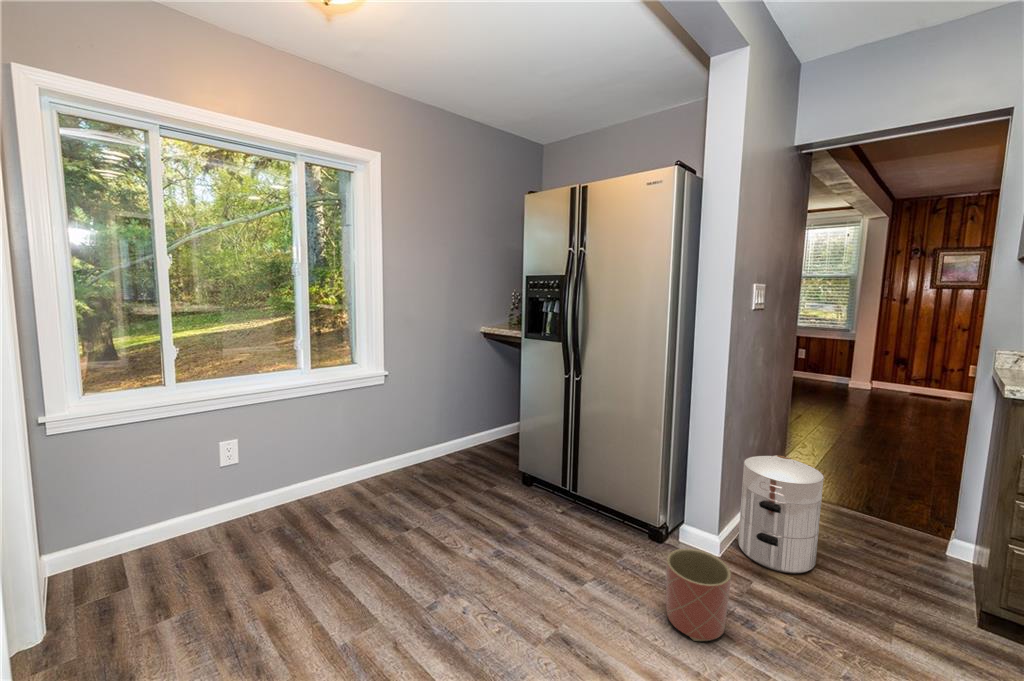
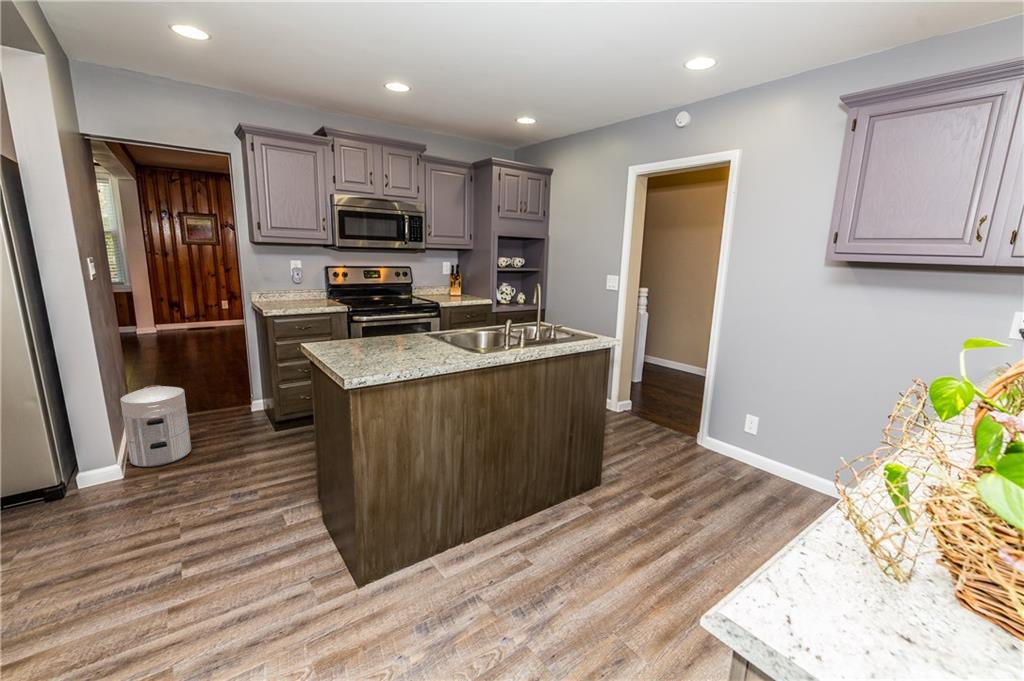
planter: present [666,548,731,641] -> none [101,463,161,524]

